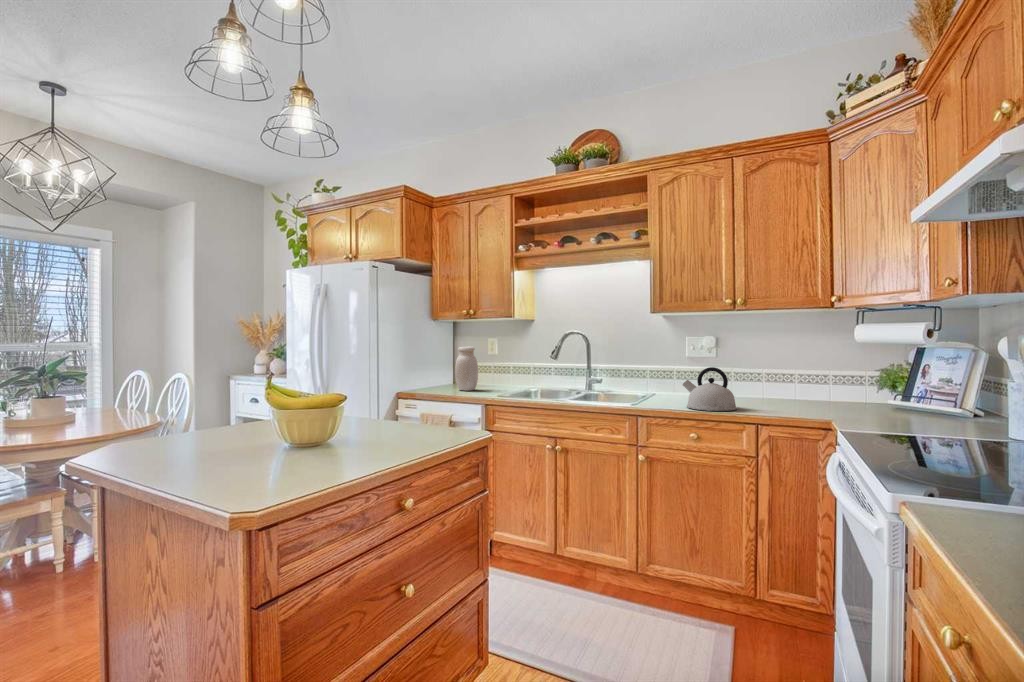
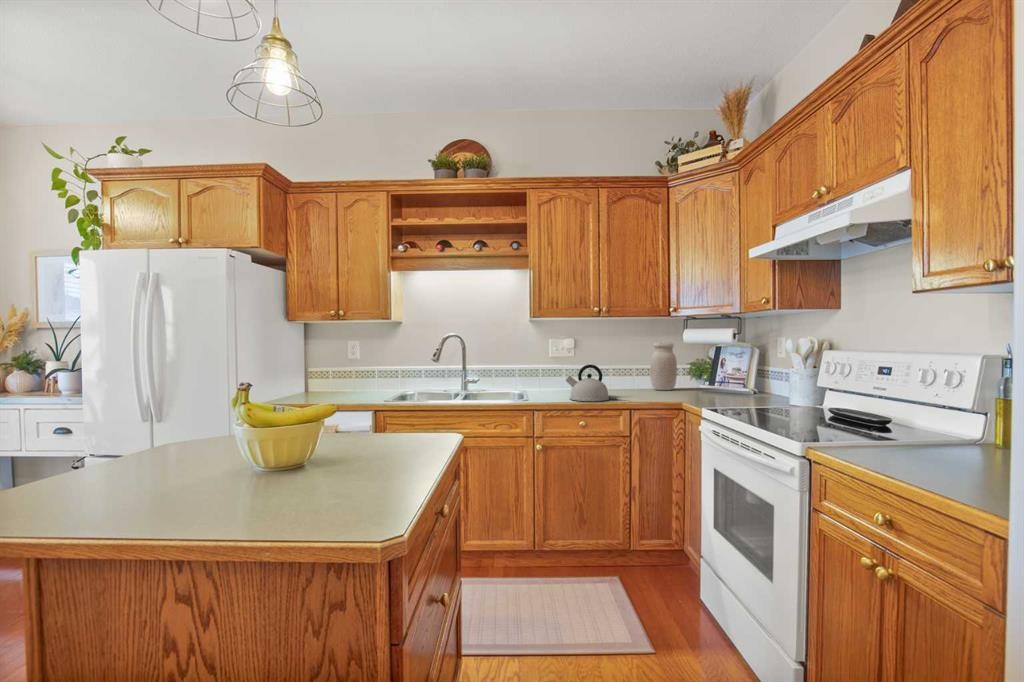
jar: present [455,347,478,391] -> present [650,342,677,390]

